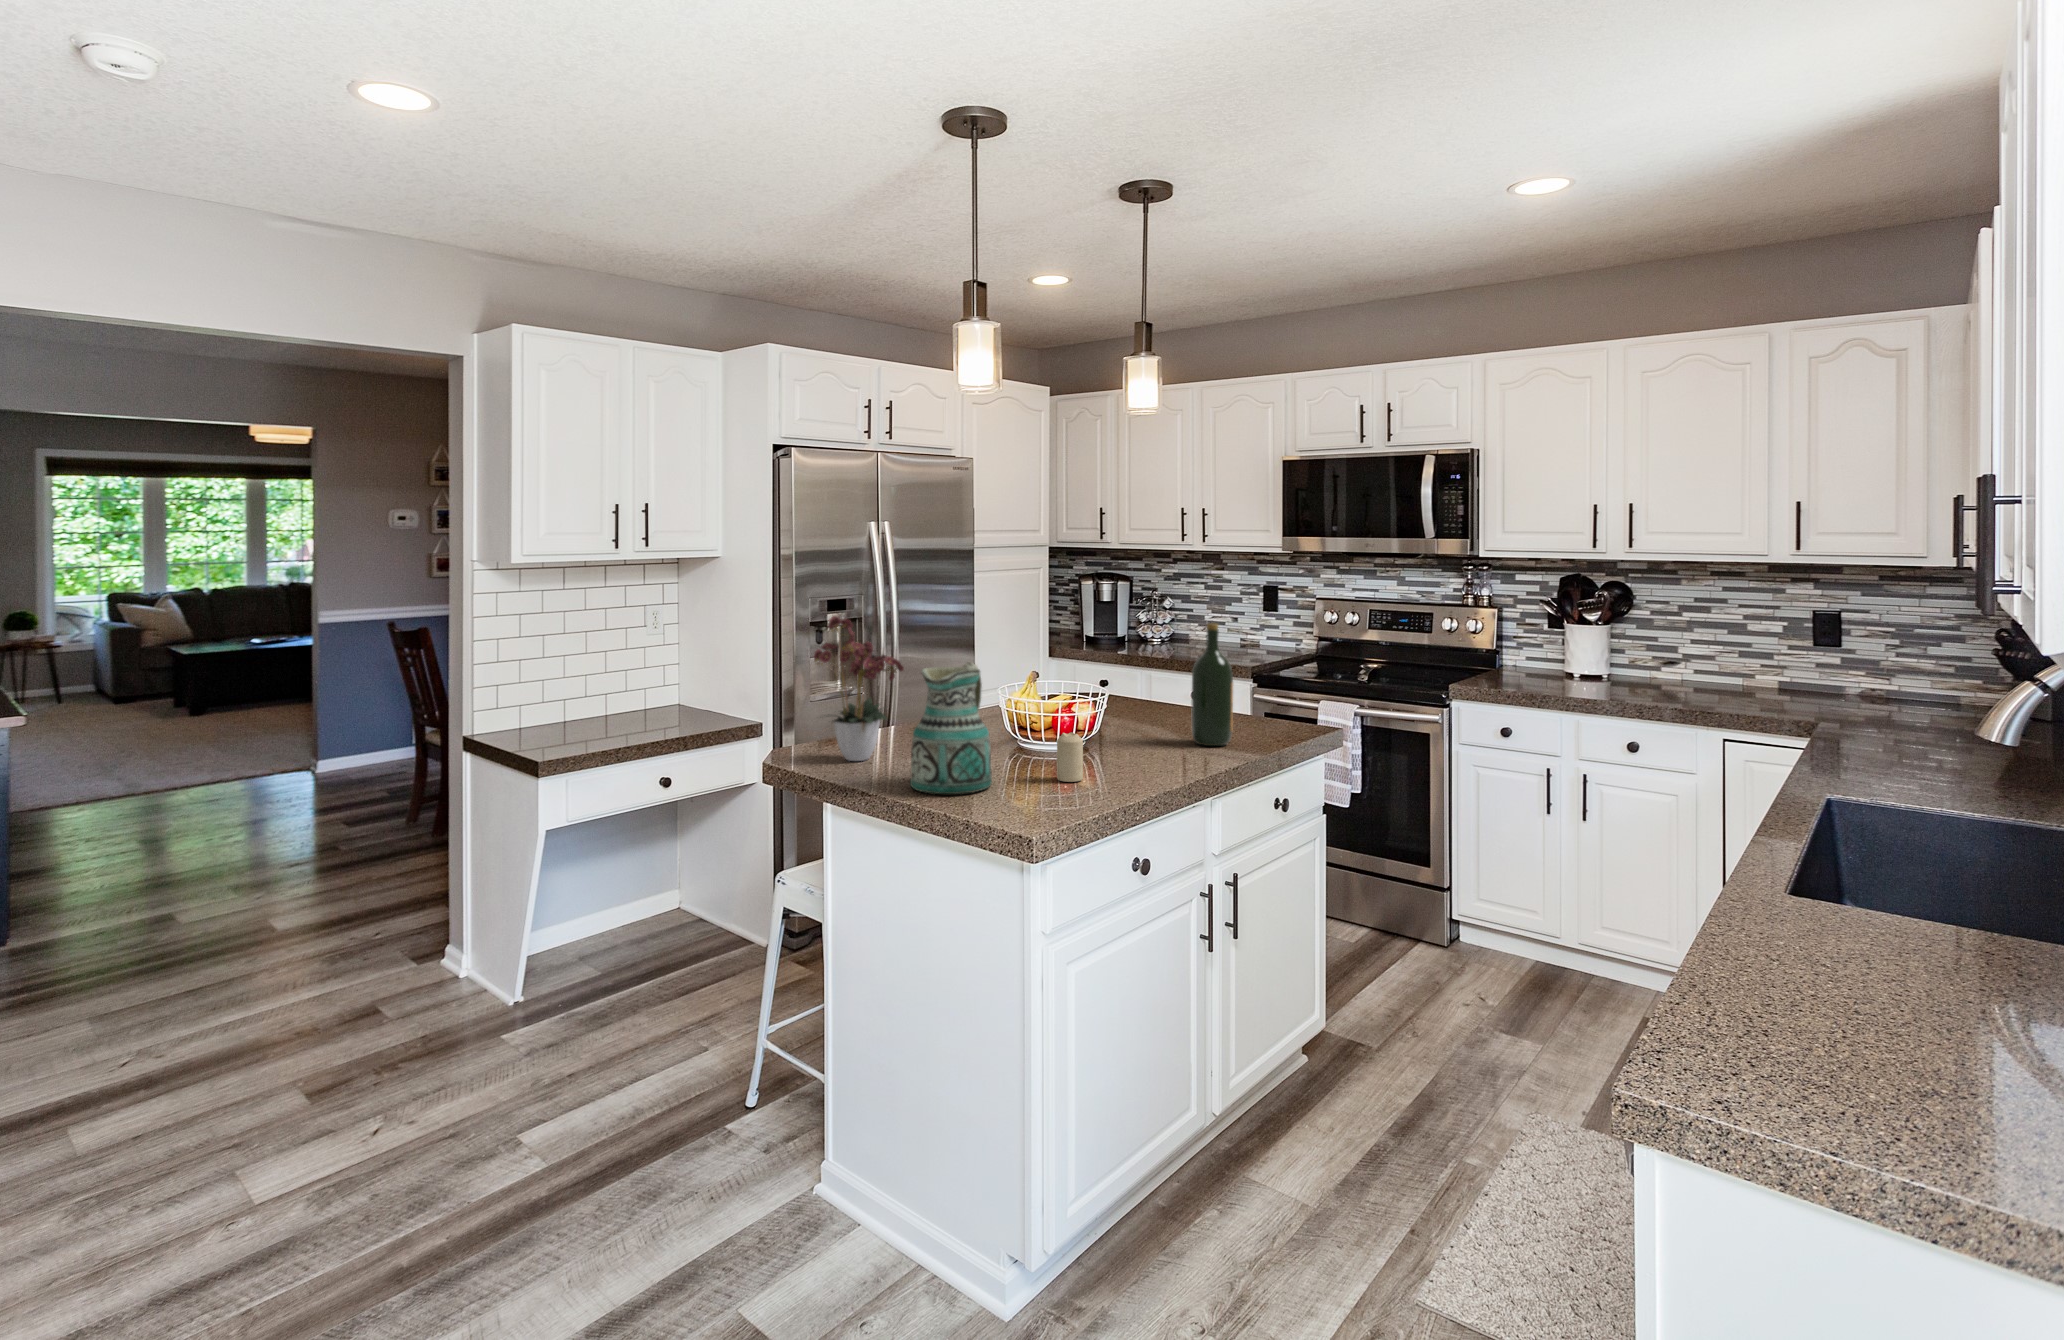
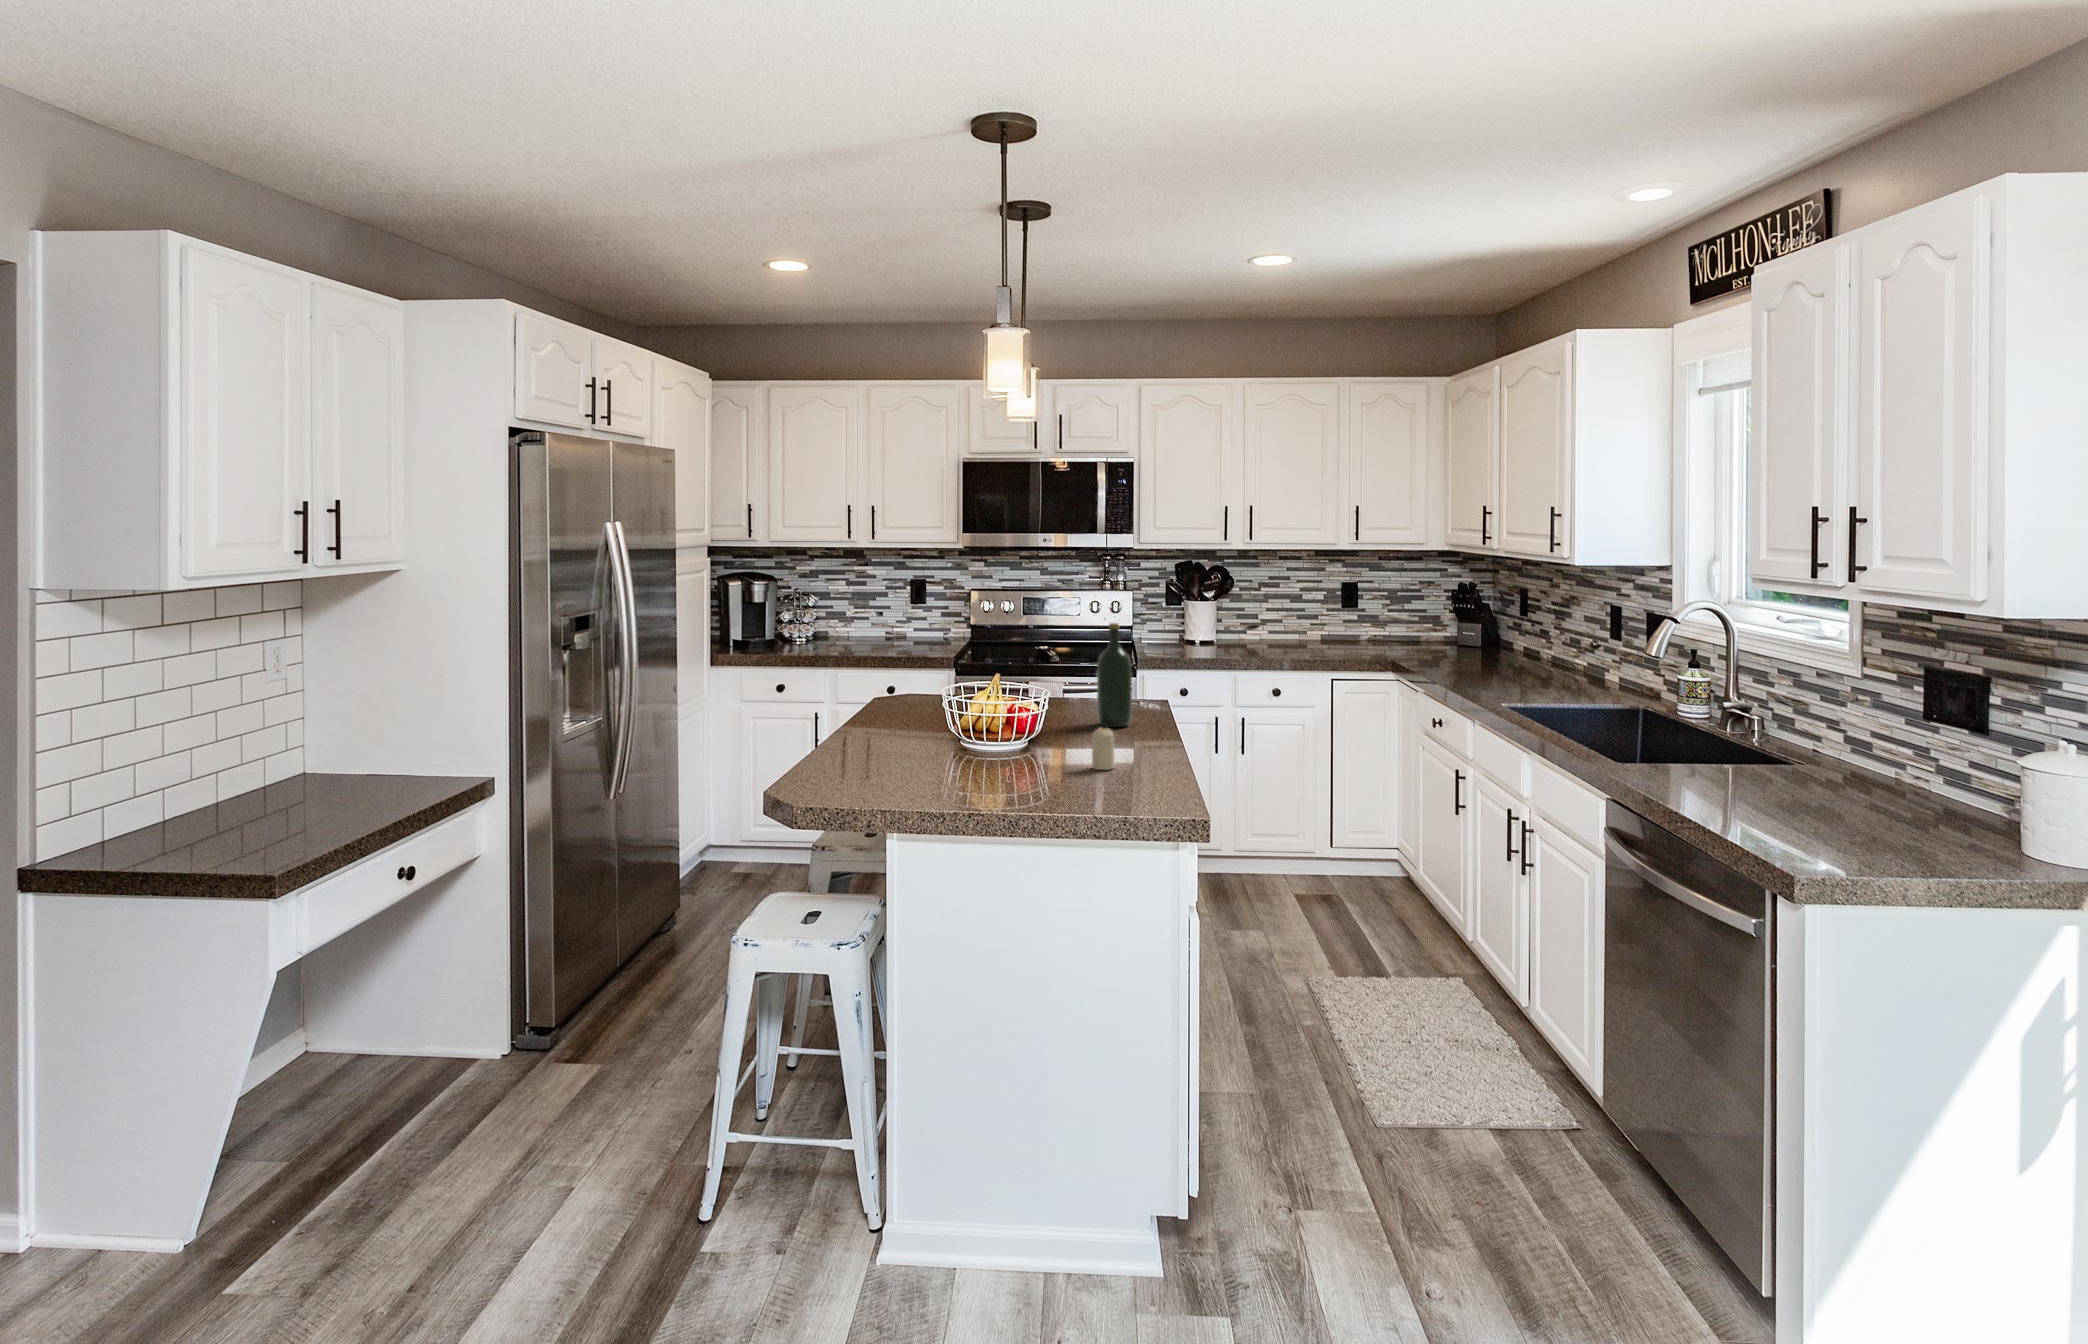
flower arrangement: present [814,616,904,761] -> none [845,634,942,783]
ceramic pitcher: present [910,662,992,794] -> none [999,675,1074,796]

